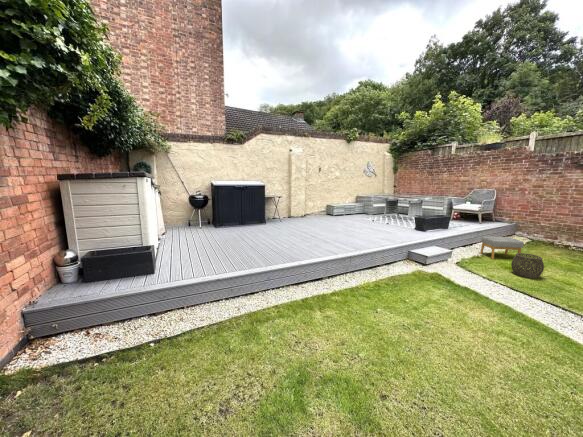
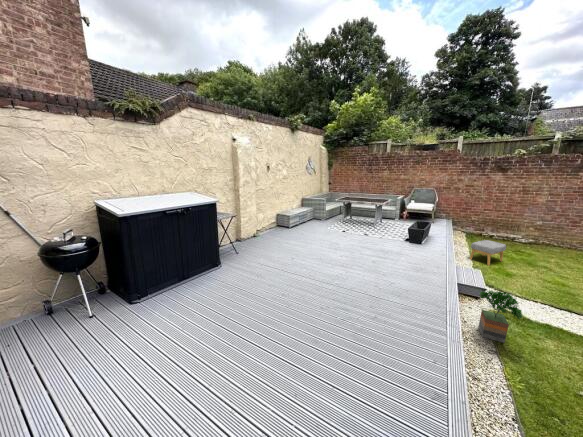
potted tree: none [381,242,406,278] -> present [479,290,522,343]
woven basket: present [511,253,544,278] -> none [528,262,563,288]

